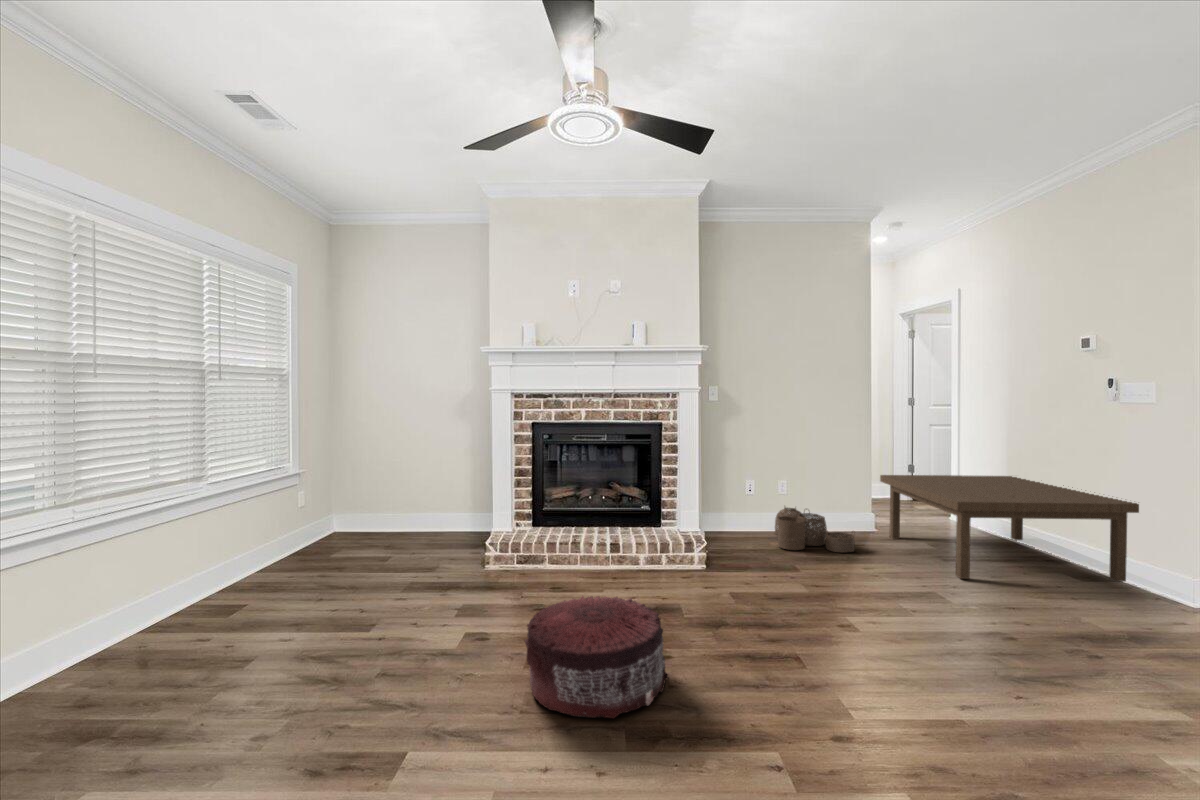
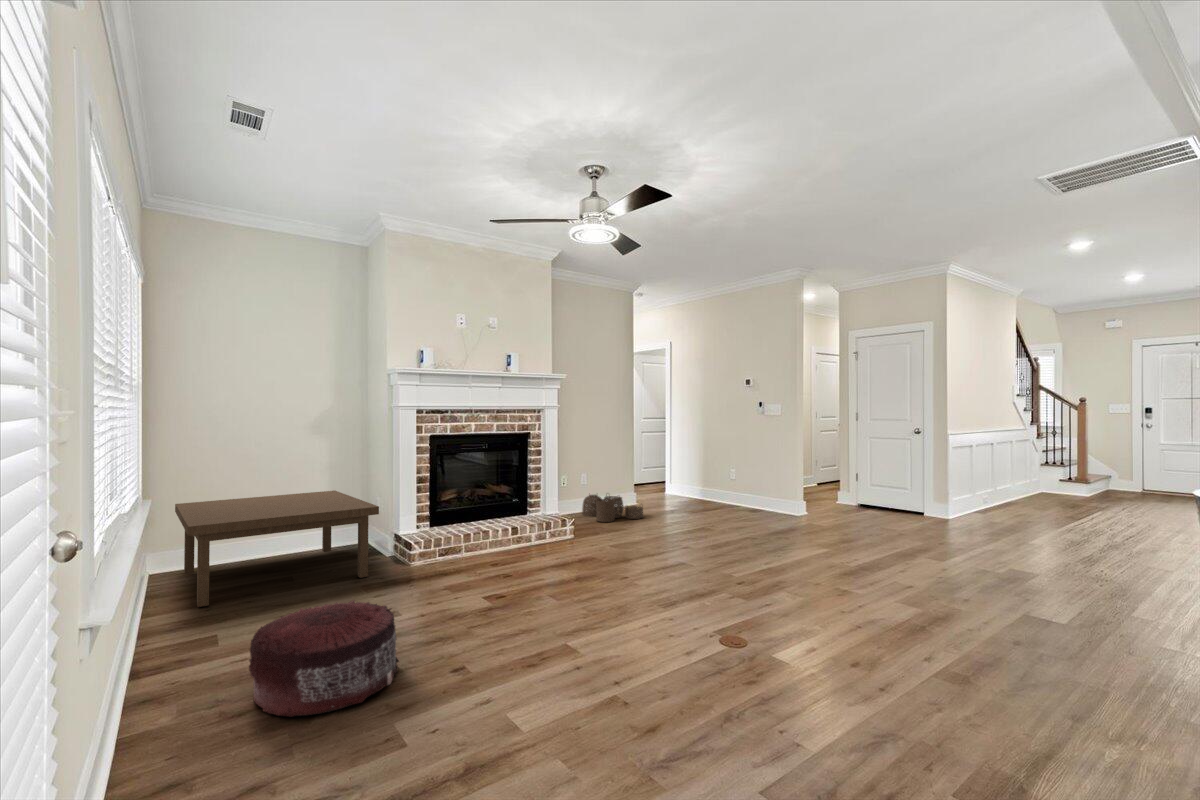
coffee table: present [880,475,1139,582] -> present [175,491,379,607]
pouf: present [525,596,669,718] -> present [249,600,399,717]

